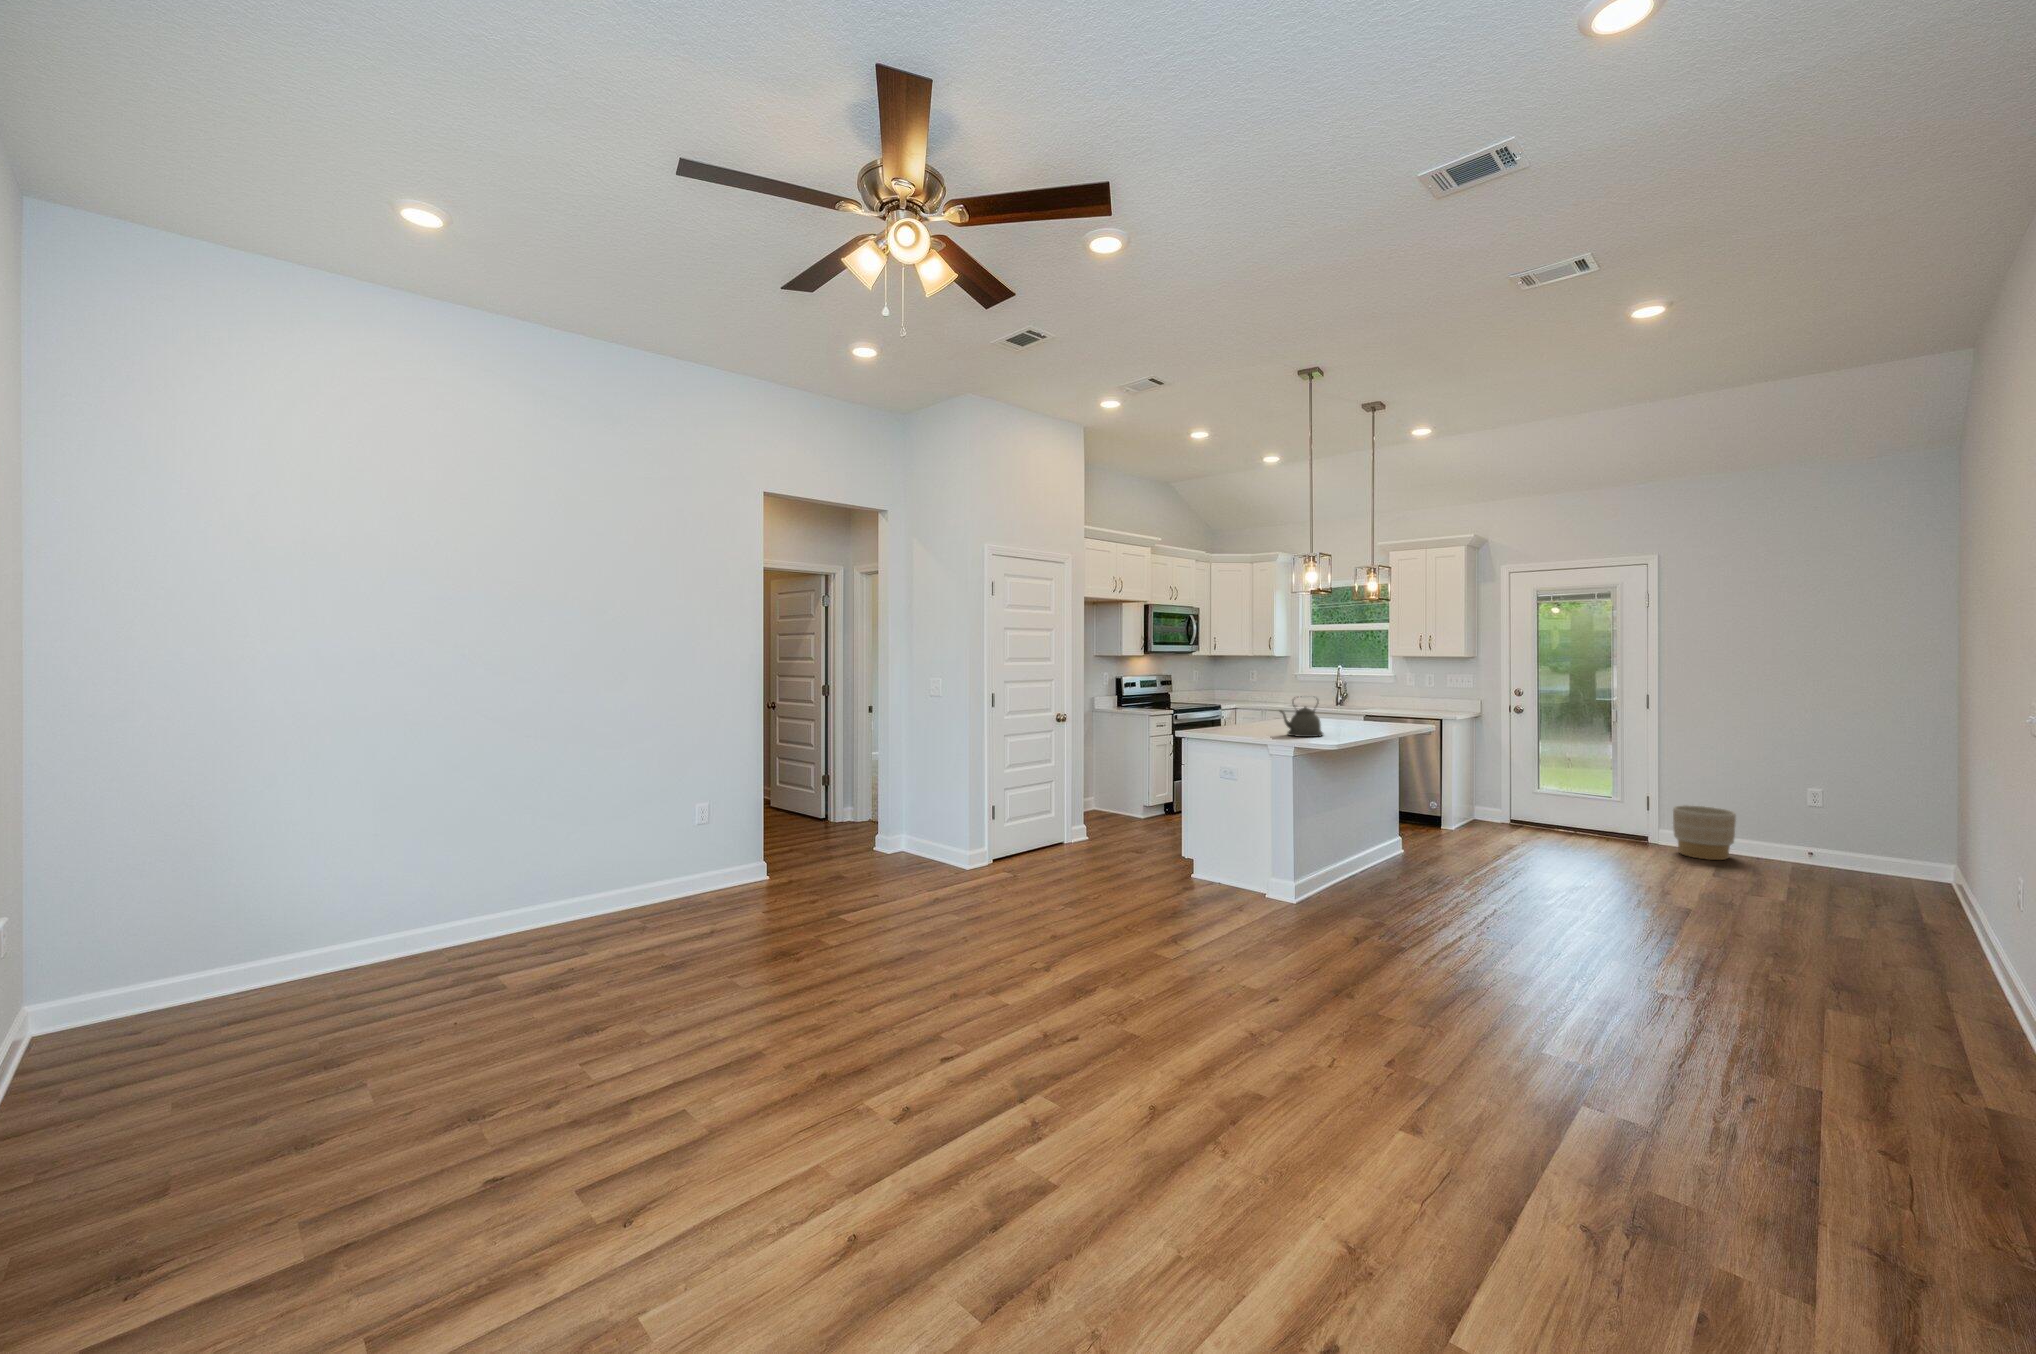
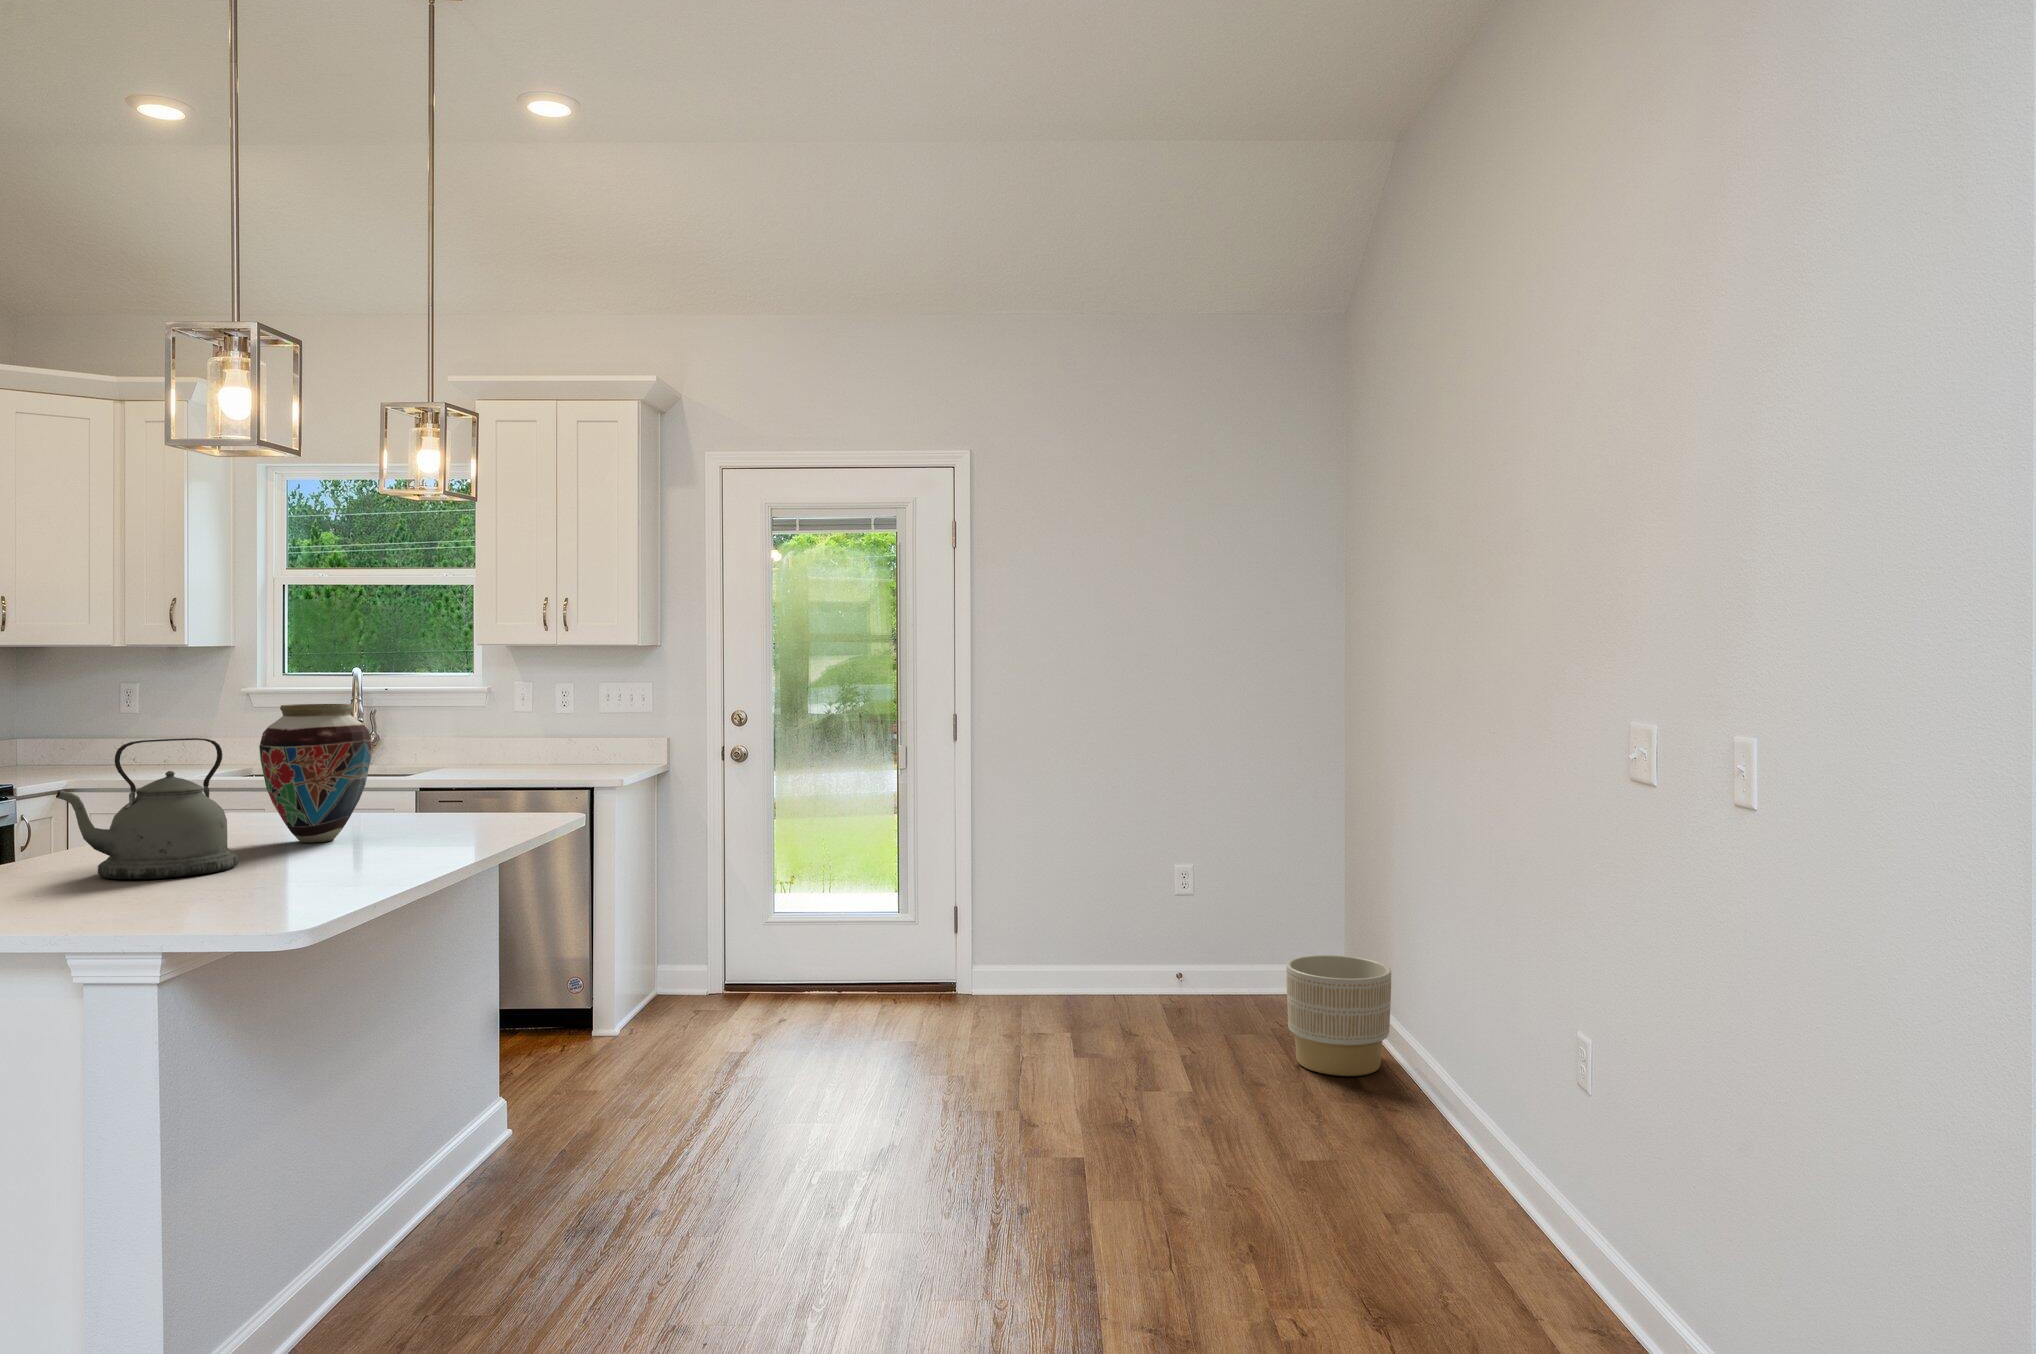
vase: none [1325,686,1360,731] -> present [259,704,372,842]
planter: present [1673,805,1736,860] -> present [1287,955,1391,1076]

